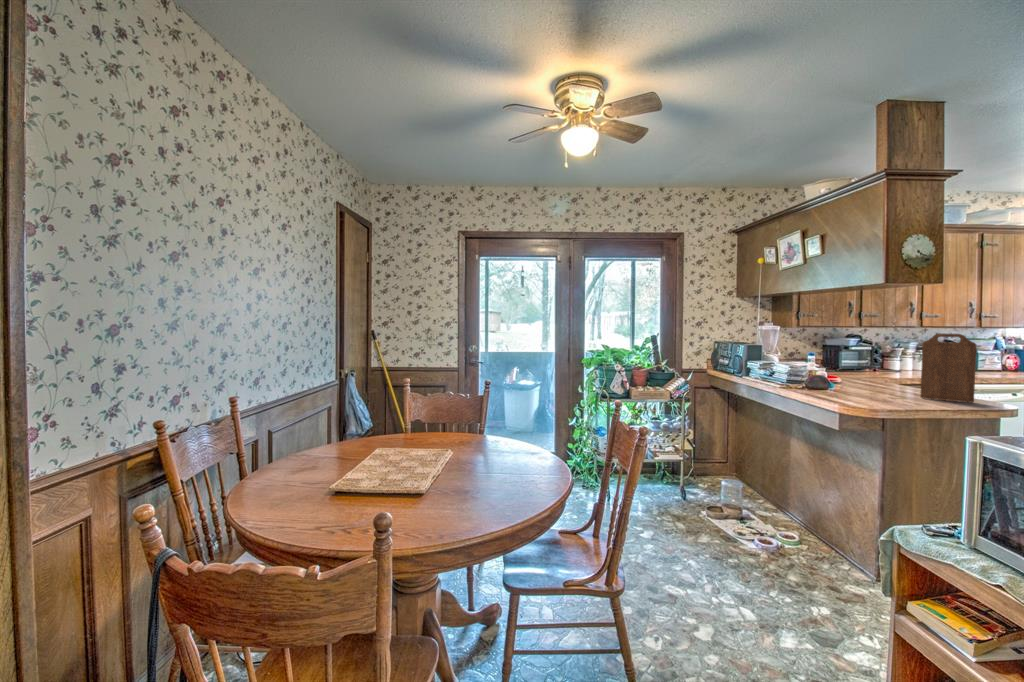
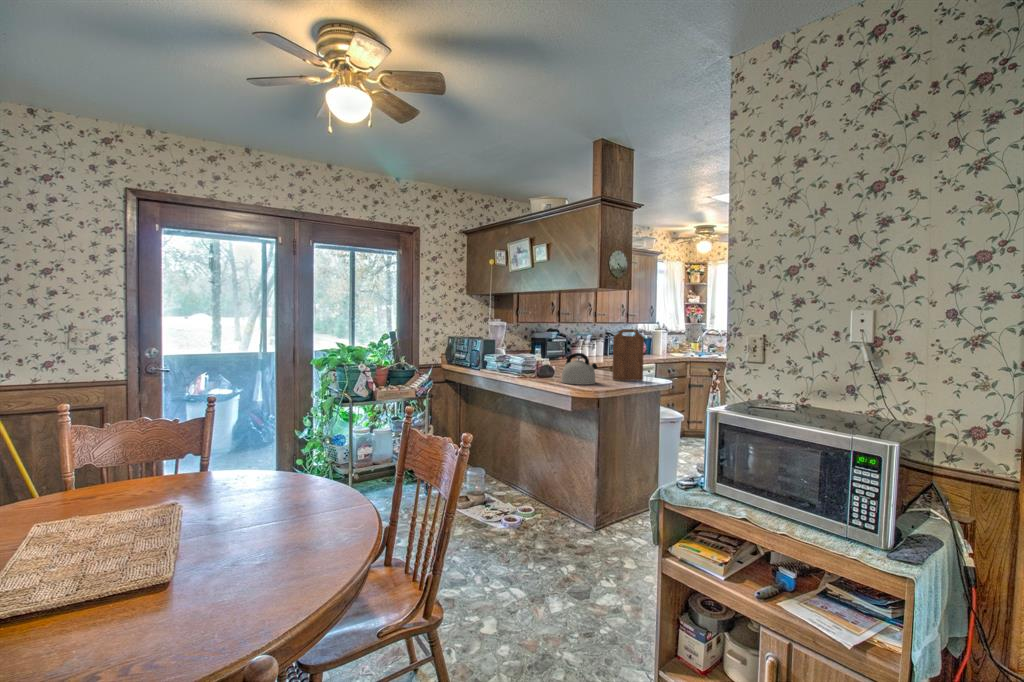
kettle: none [836,362,890,400] -> present [561,353,598,385]

